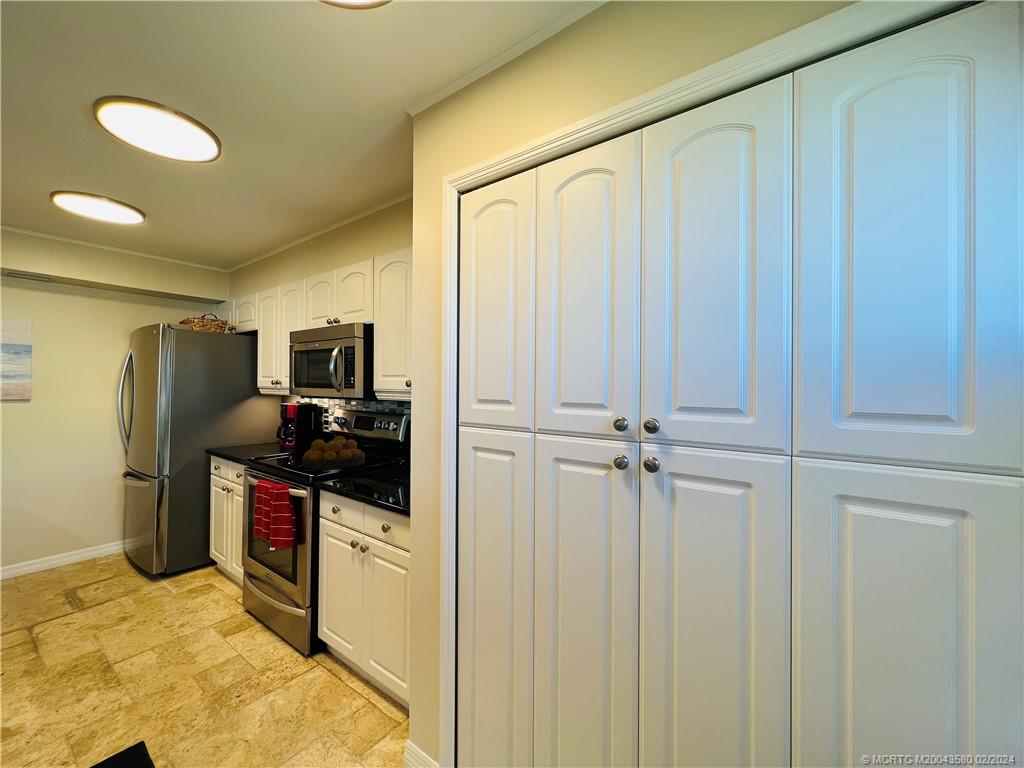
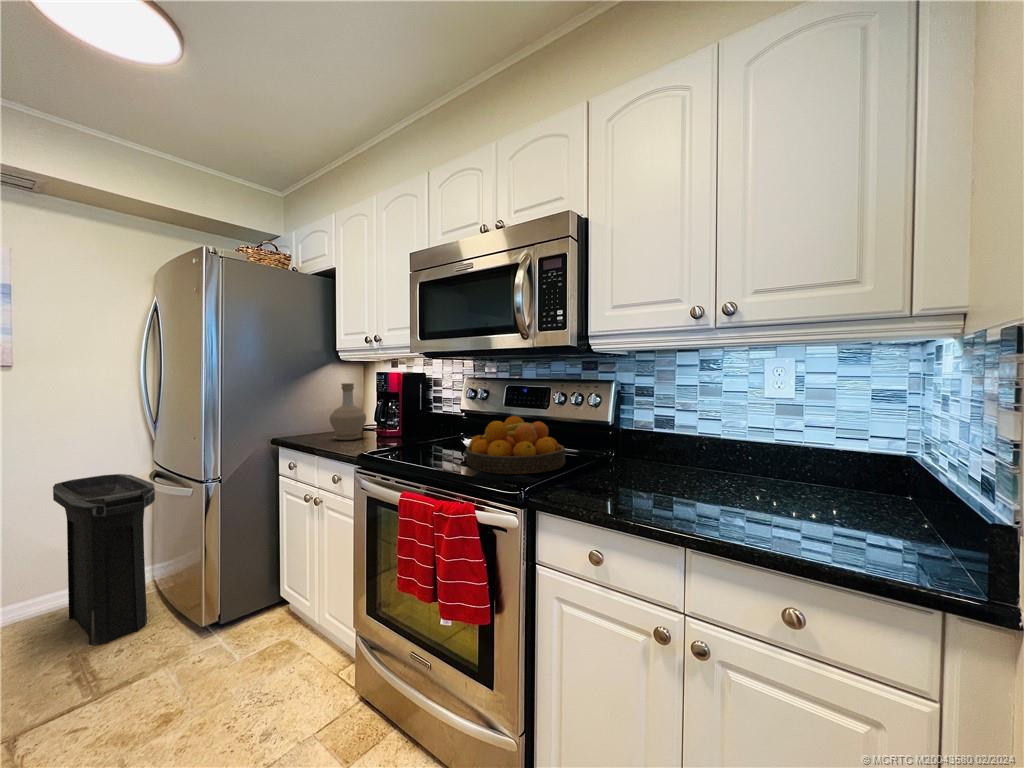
bottle: none [244,412,270,450] -> present [330,383,366,440]
trash can: none [56,473,125,586] -> present [53,474,155,645]

